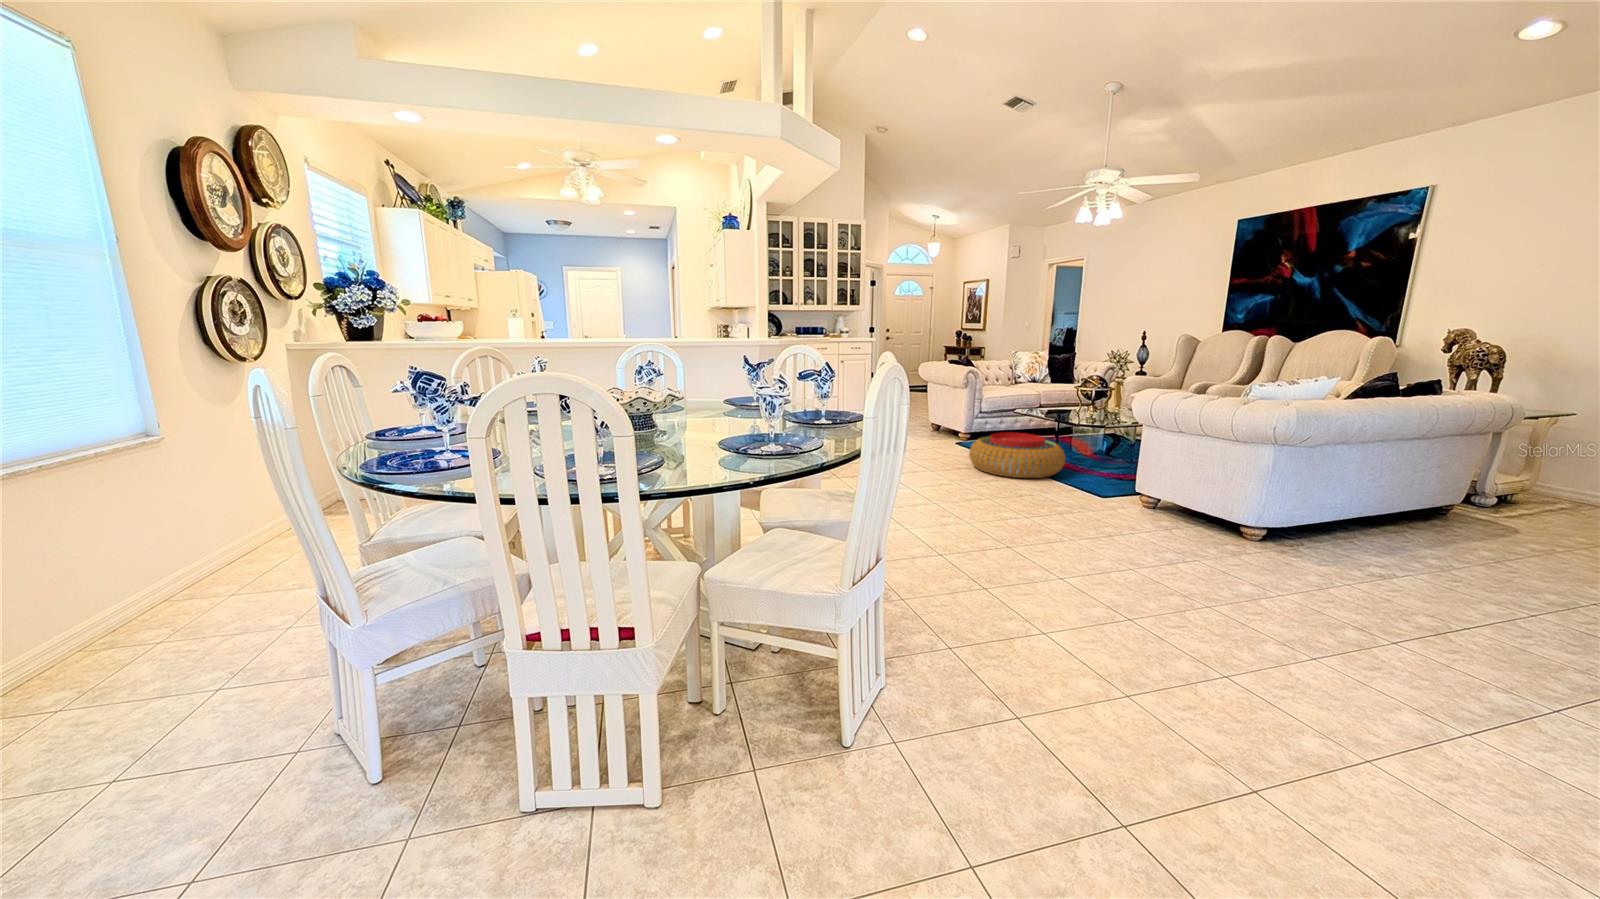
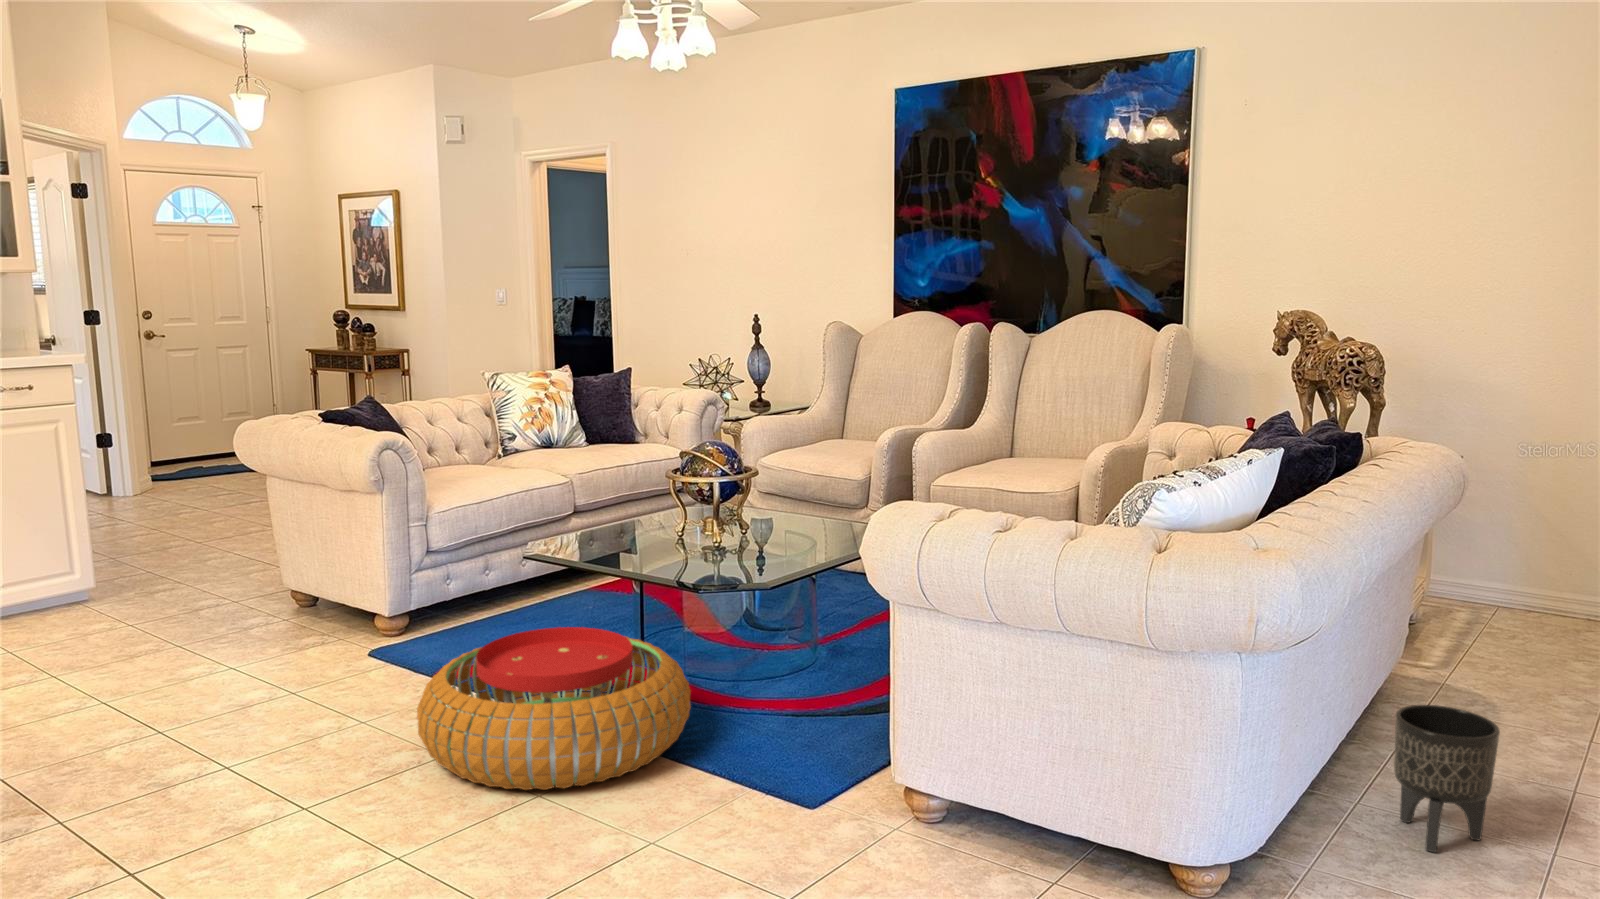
planter: none [1369,492,1428,552] -> present [1394,705,1500,852]

